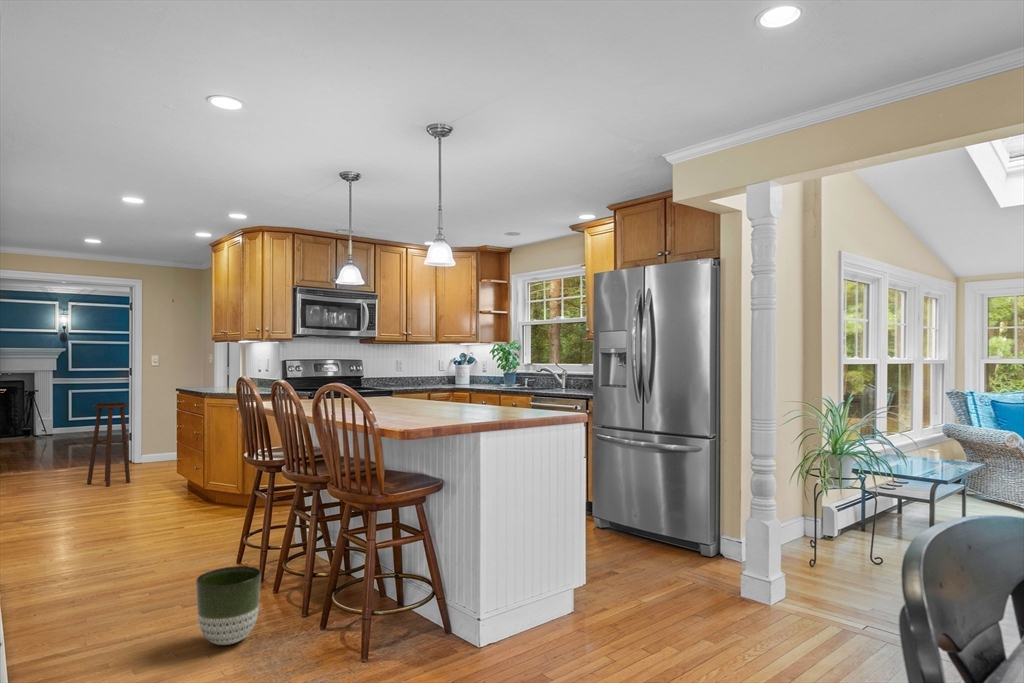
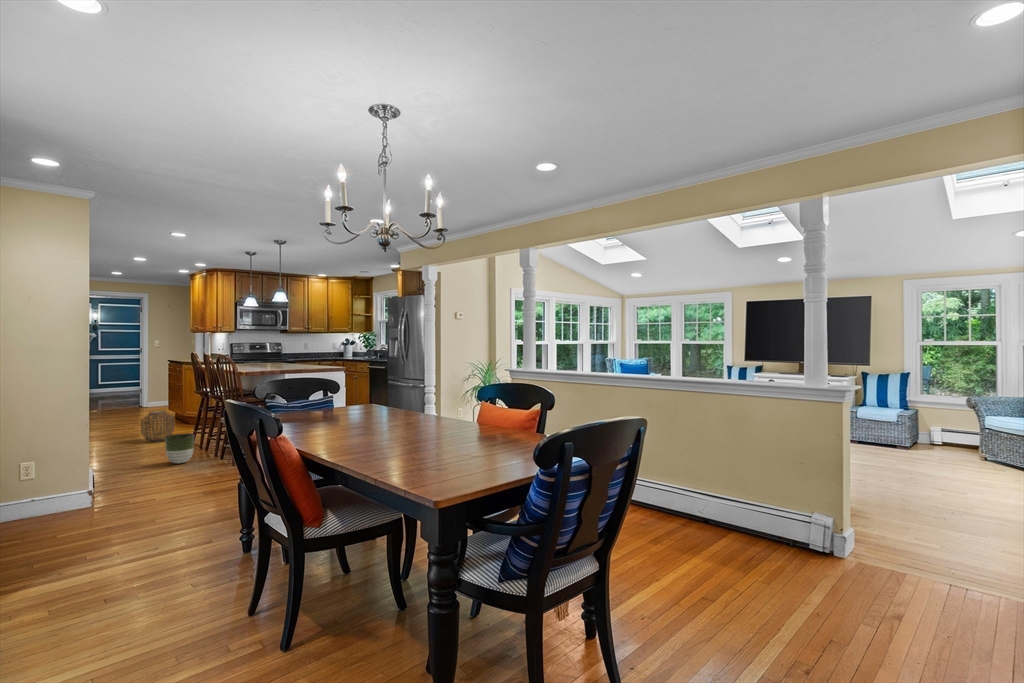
stool: present [87,402,130,486] -> none [115,369,141,417]
woven basket: none [134,492,198,558] -> present [141,411,174,442]

